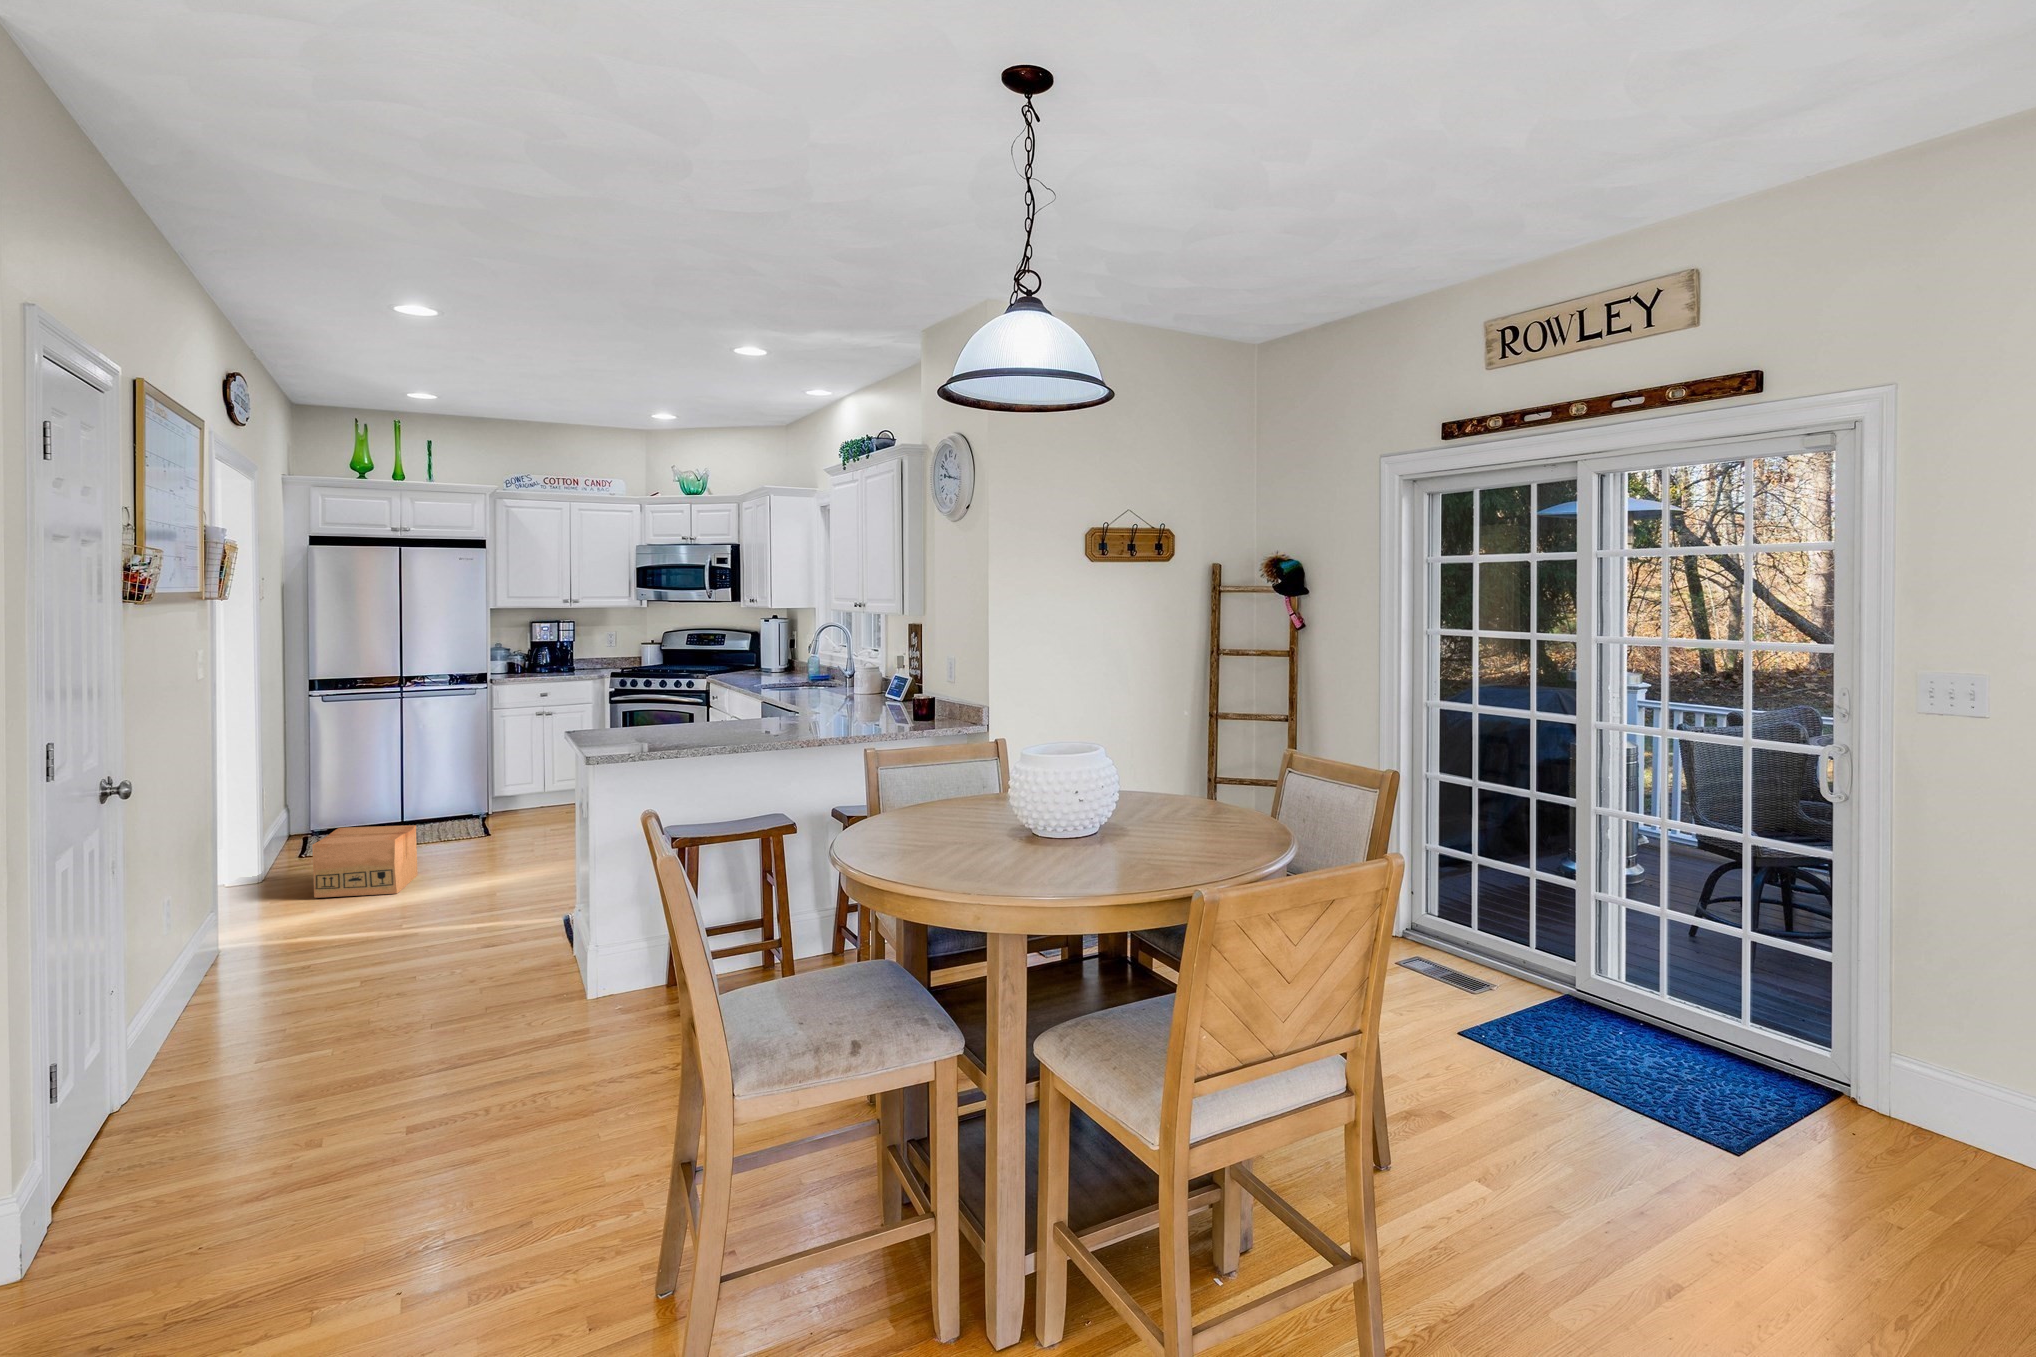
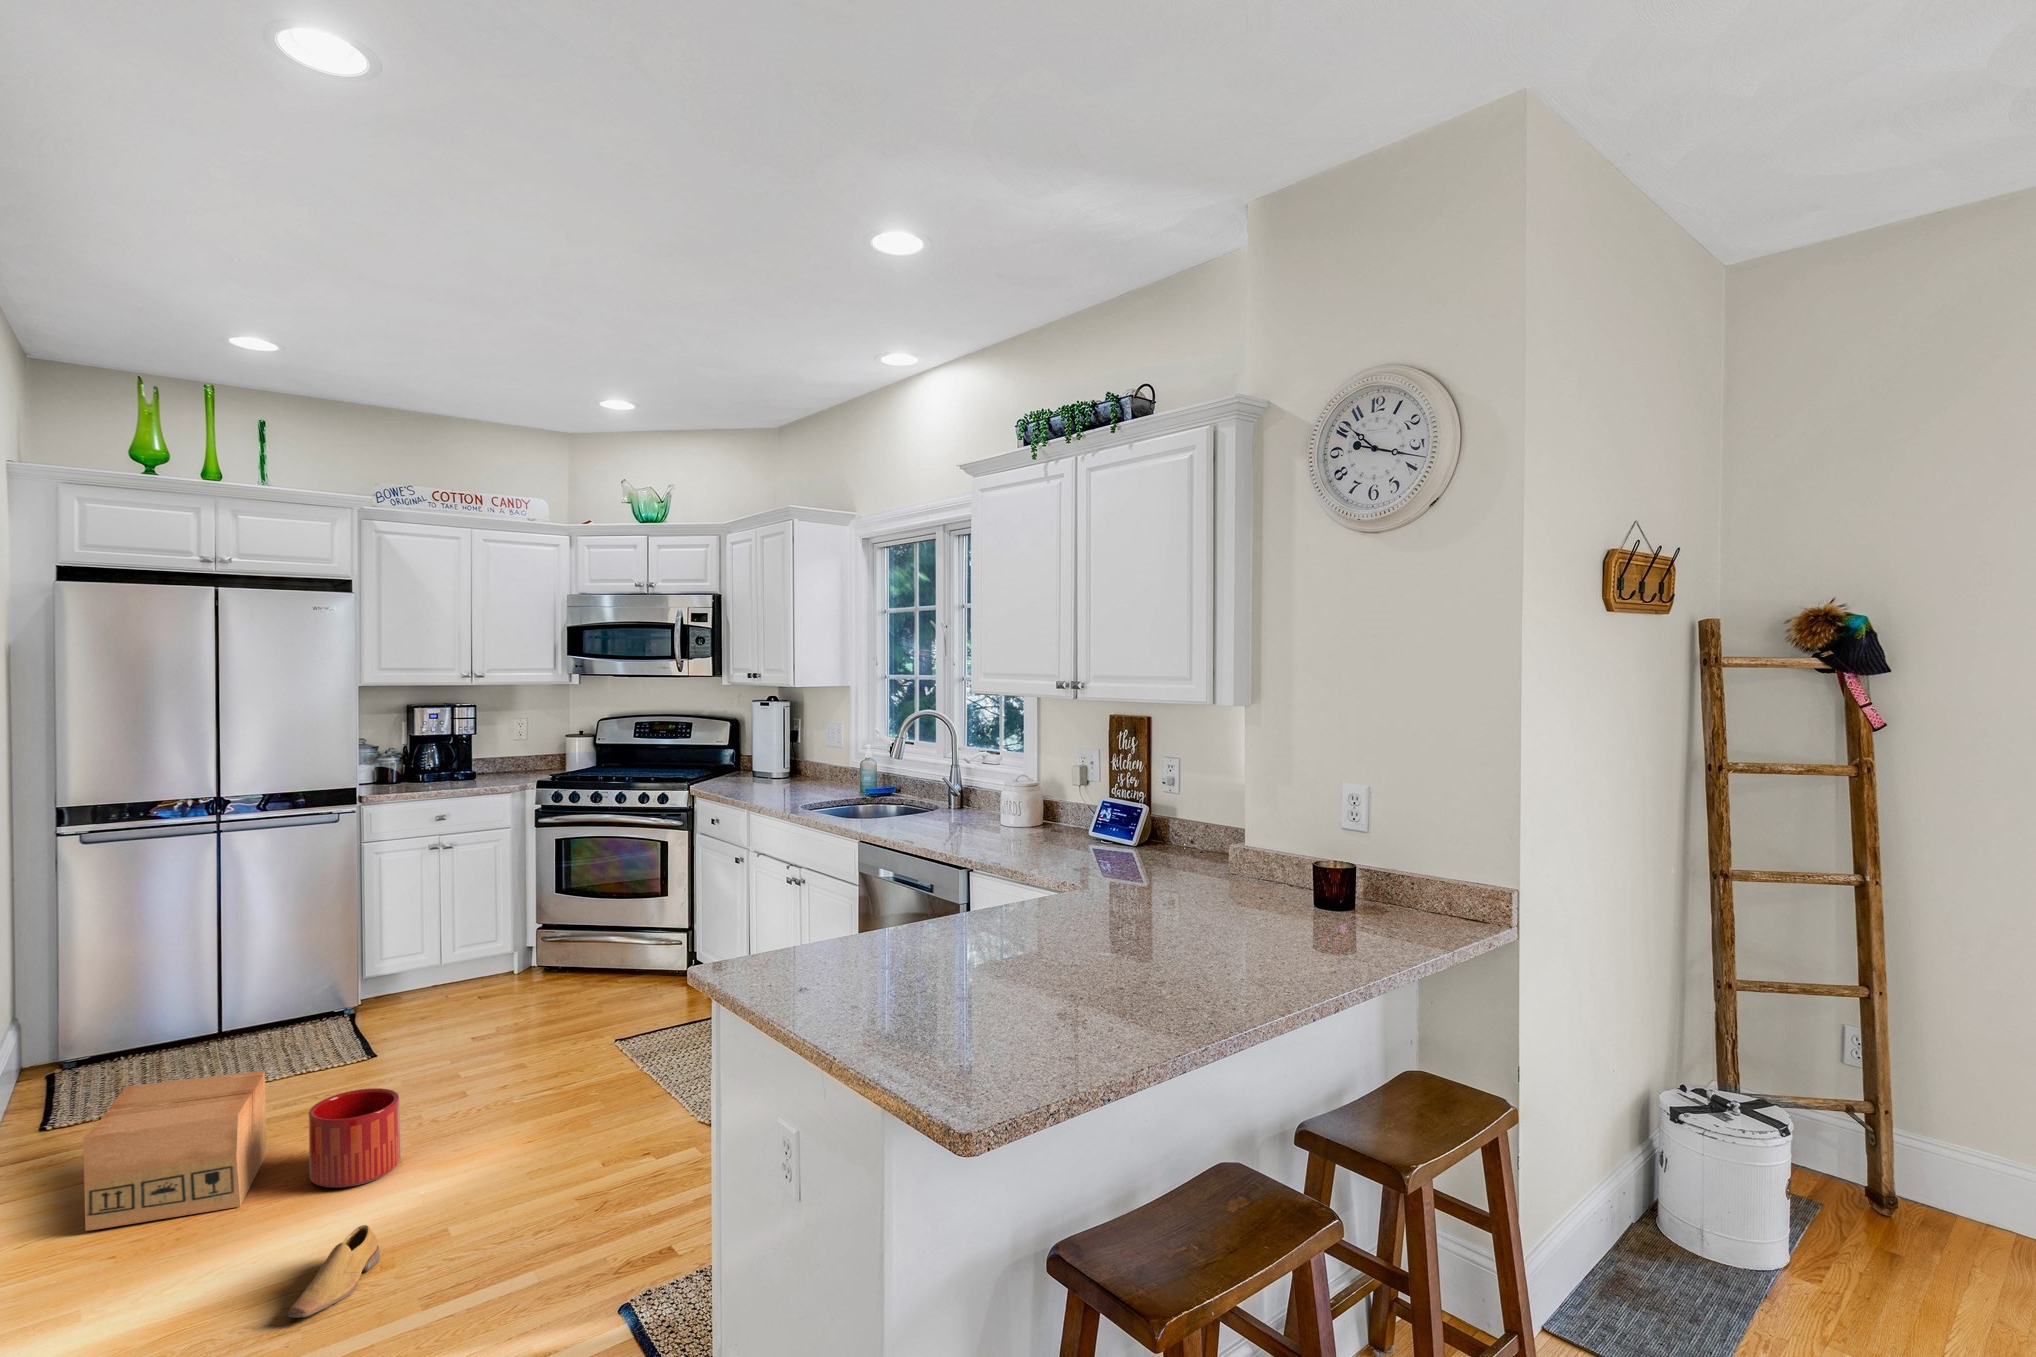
planter: none [436,838,490,889] -> present [309,1088,401,1188]
shoe: none [408,895,464,930] -> present [288,1225,380,1318]

